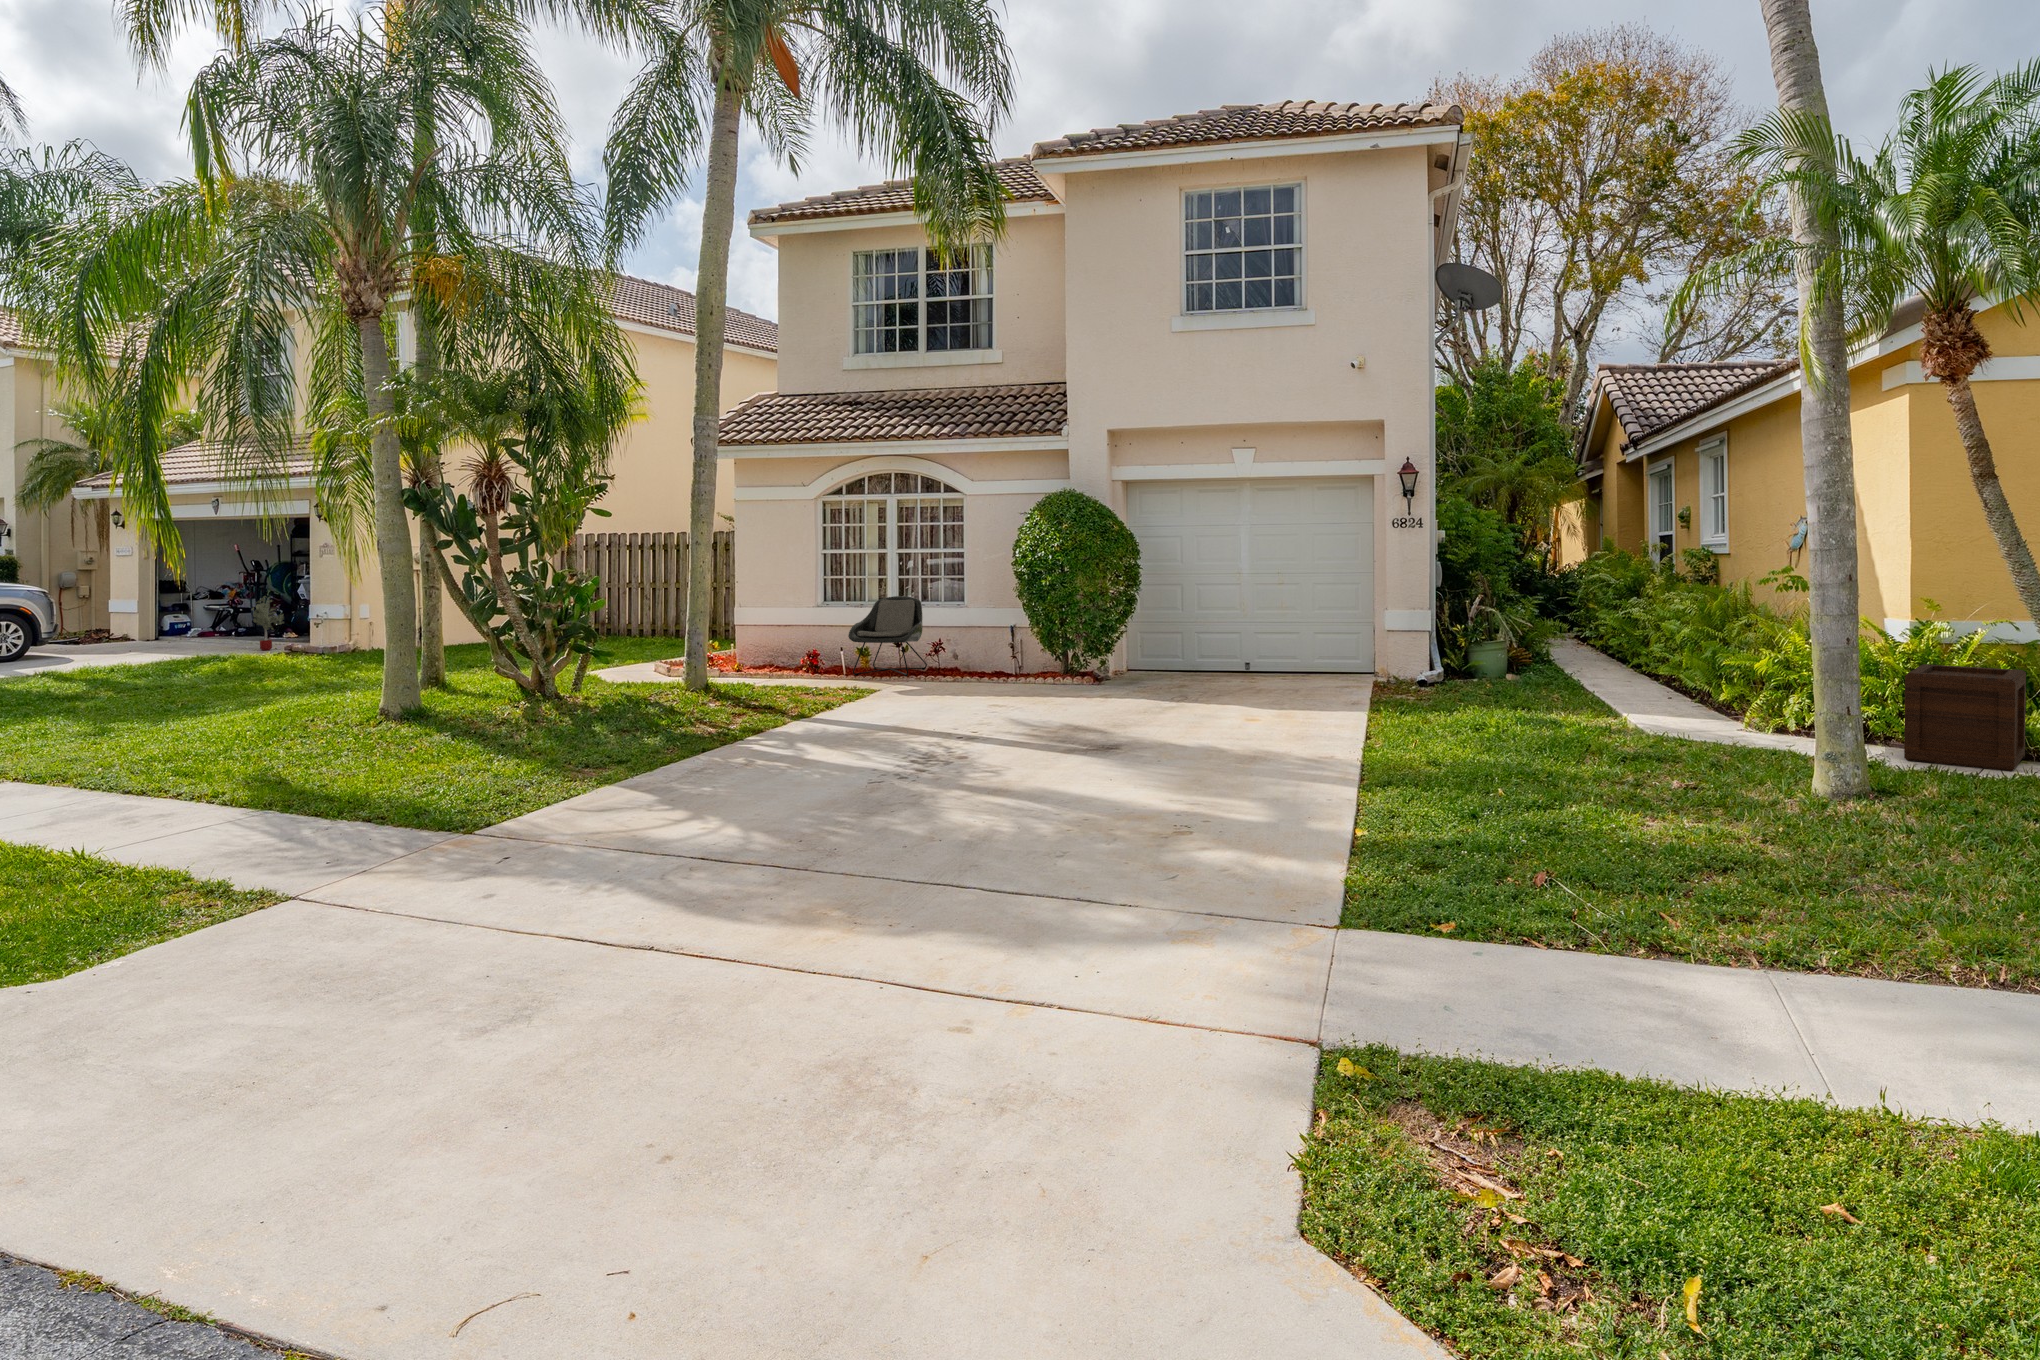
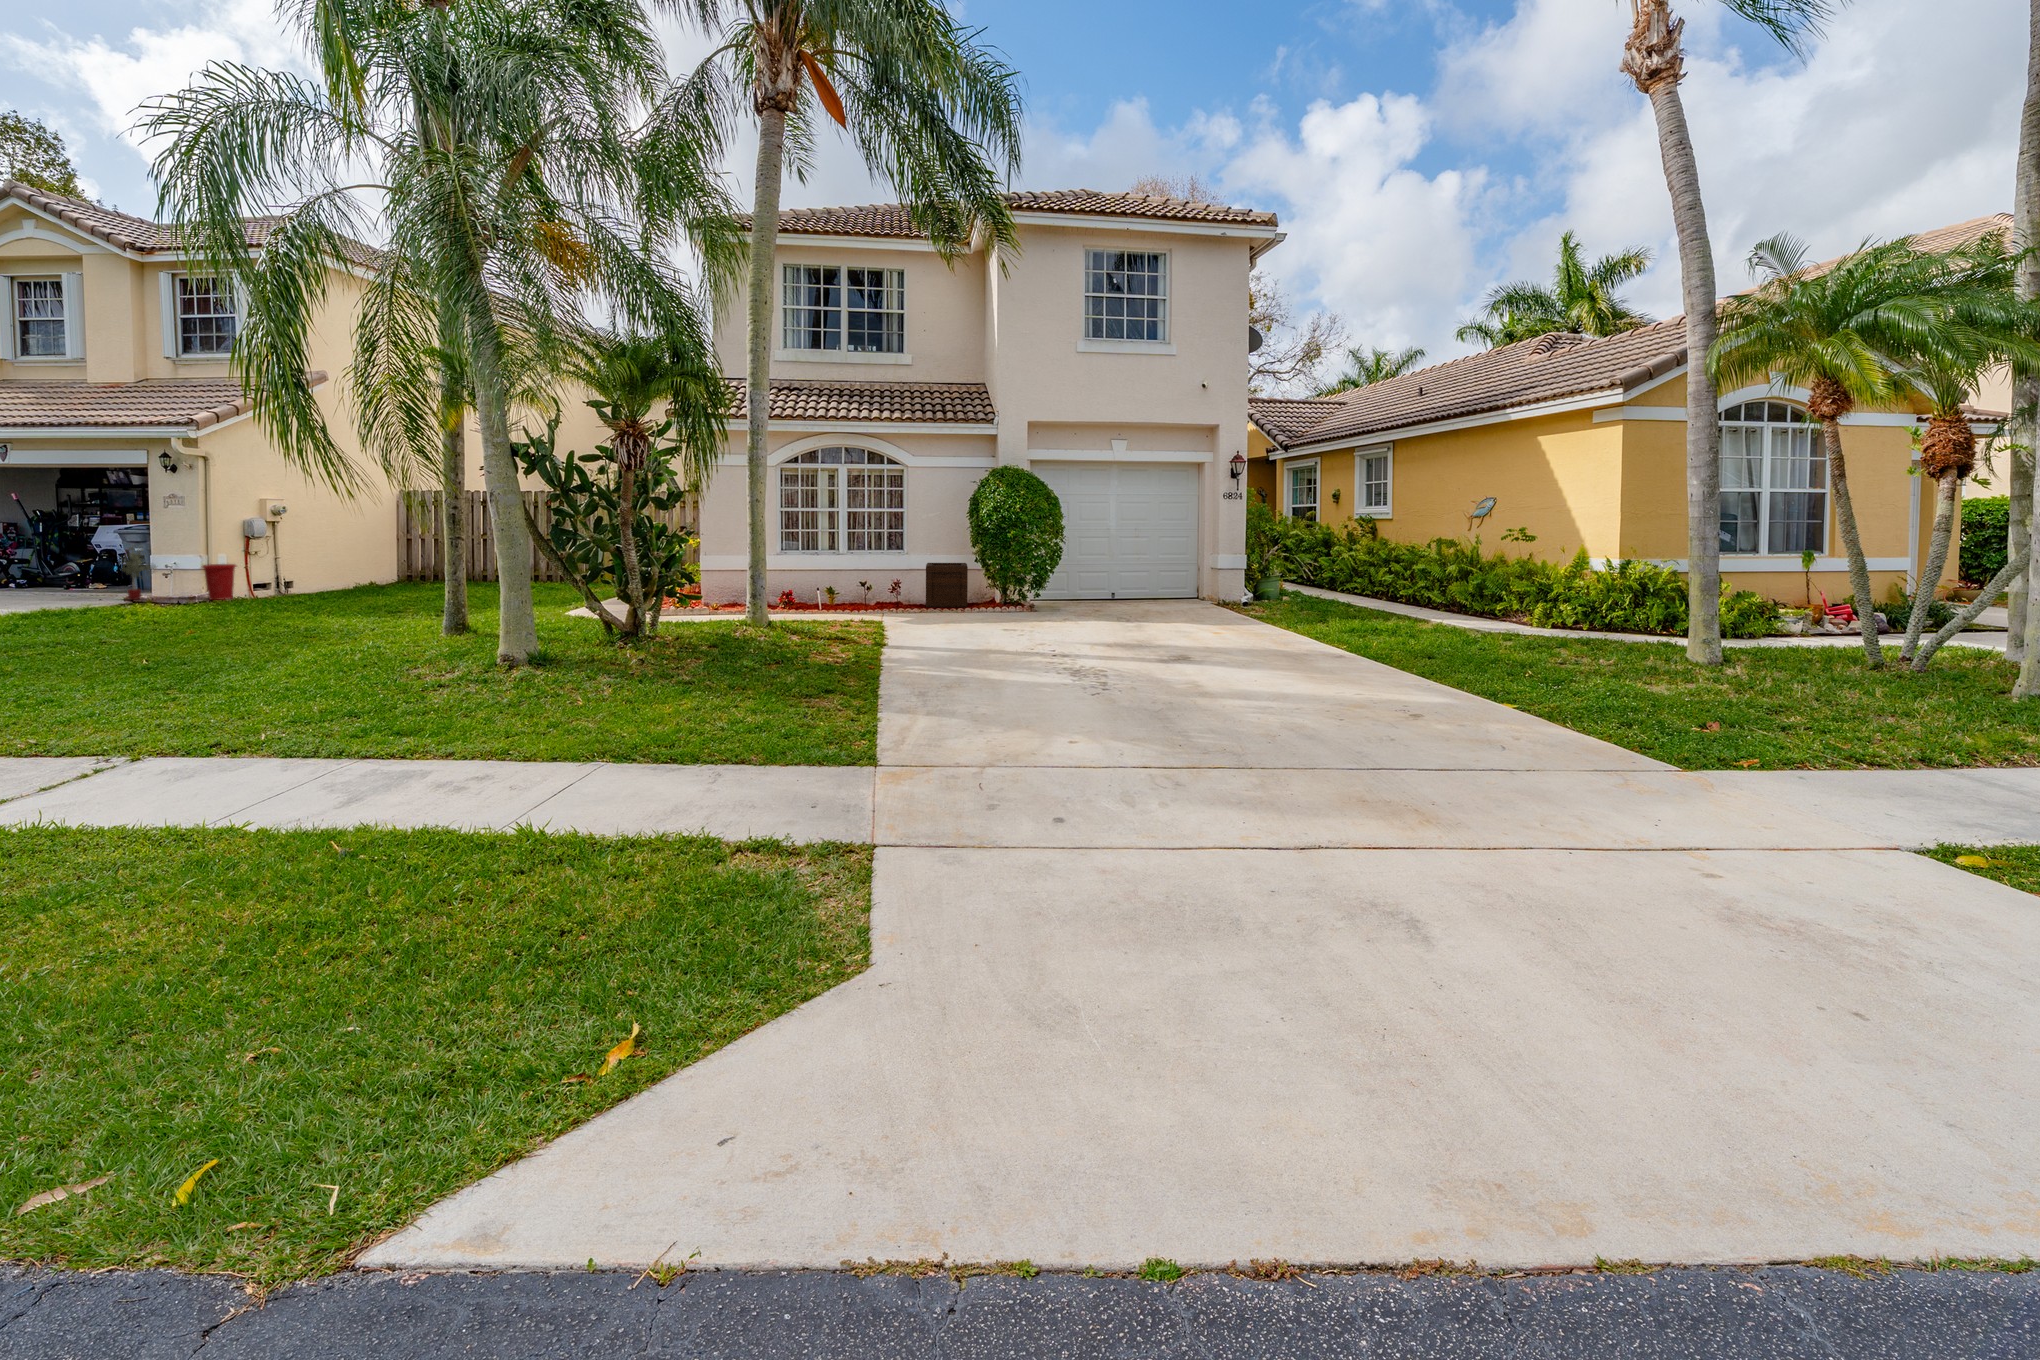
lounge chair: present [848,596,927,676] -> none [827,546,882,609]
waste bin: none [312,615,347,652] -> present [202,564,236,600]
wooden crate: present [1904,664,2026,771] -> present [926,563,968,607]

